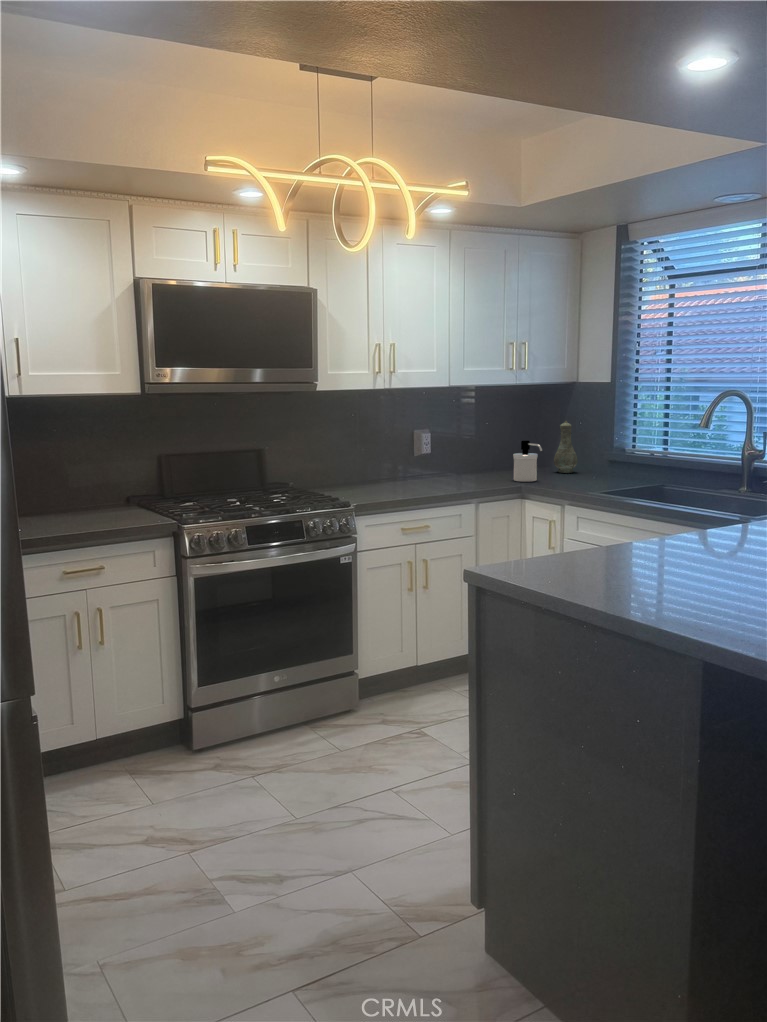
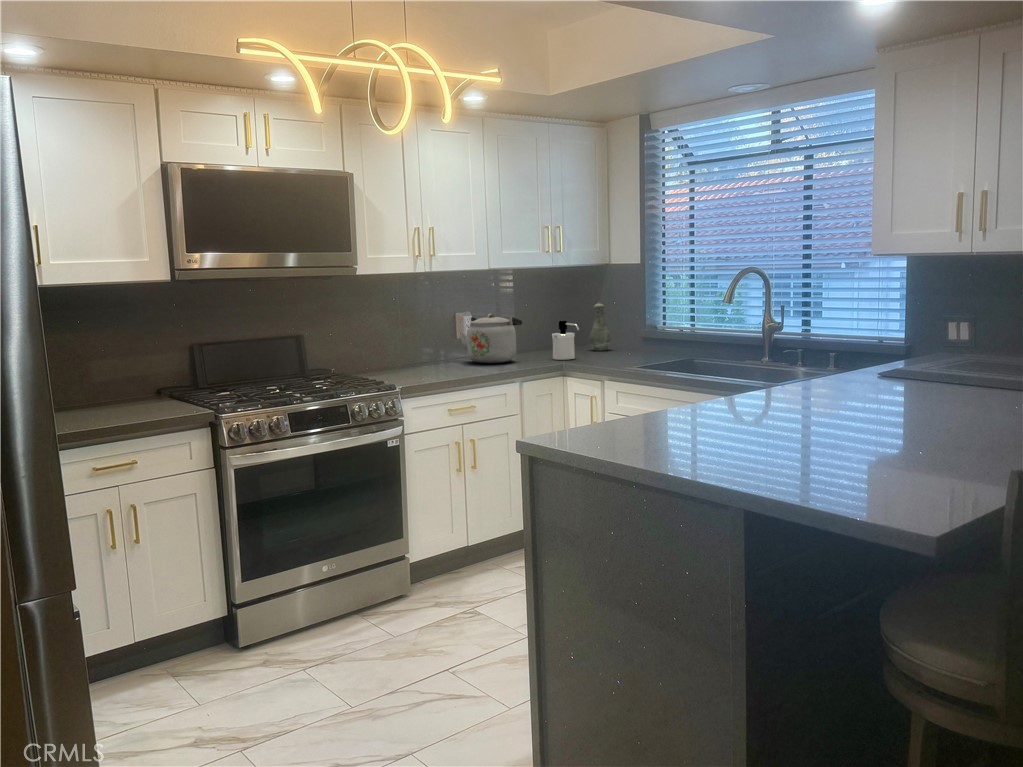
kettle: none [417,431,482,482] -> present [459,314,522,363]

